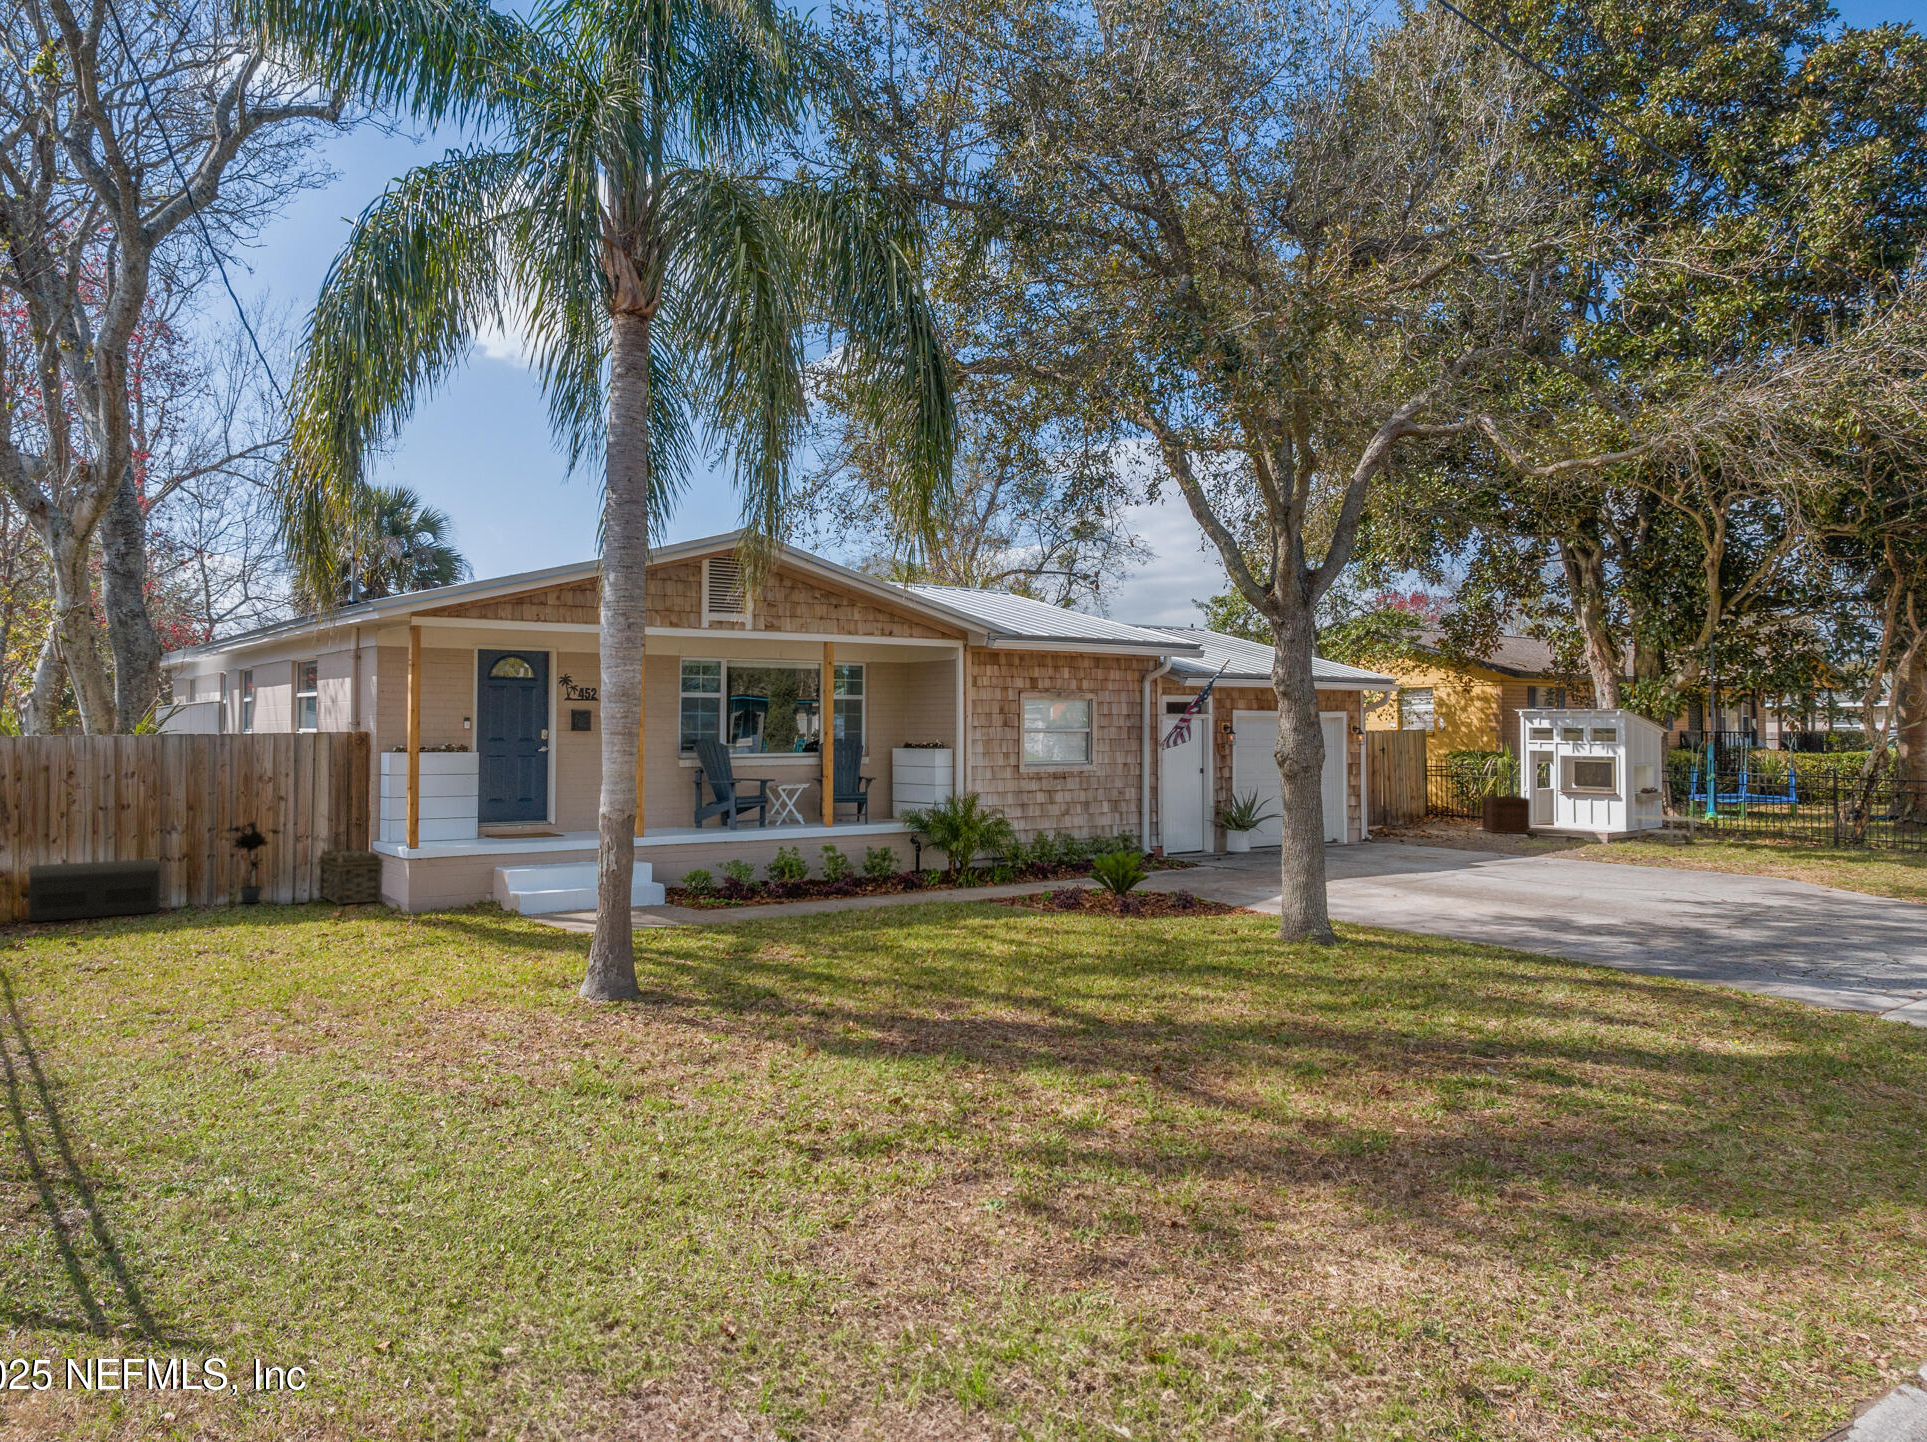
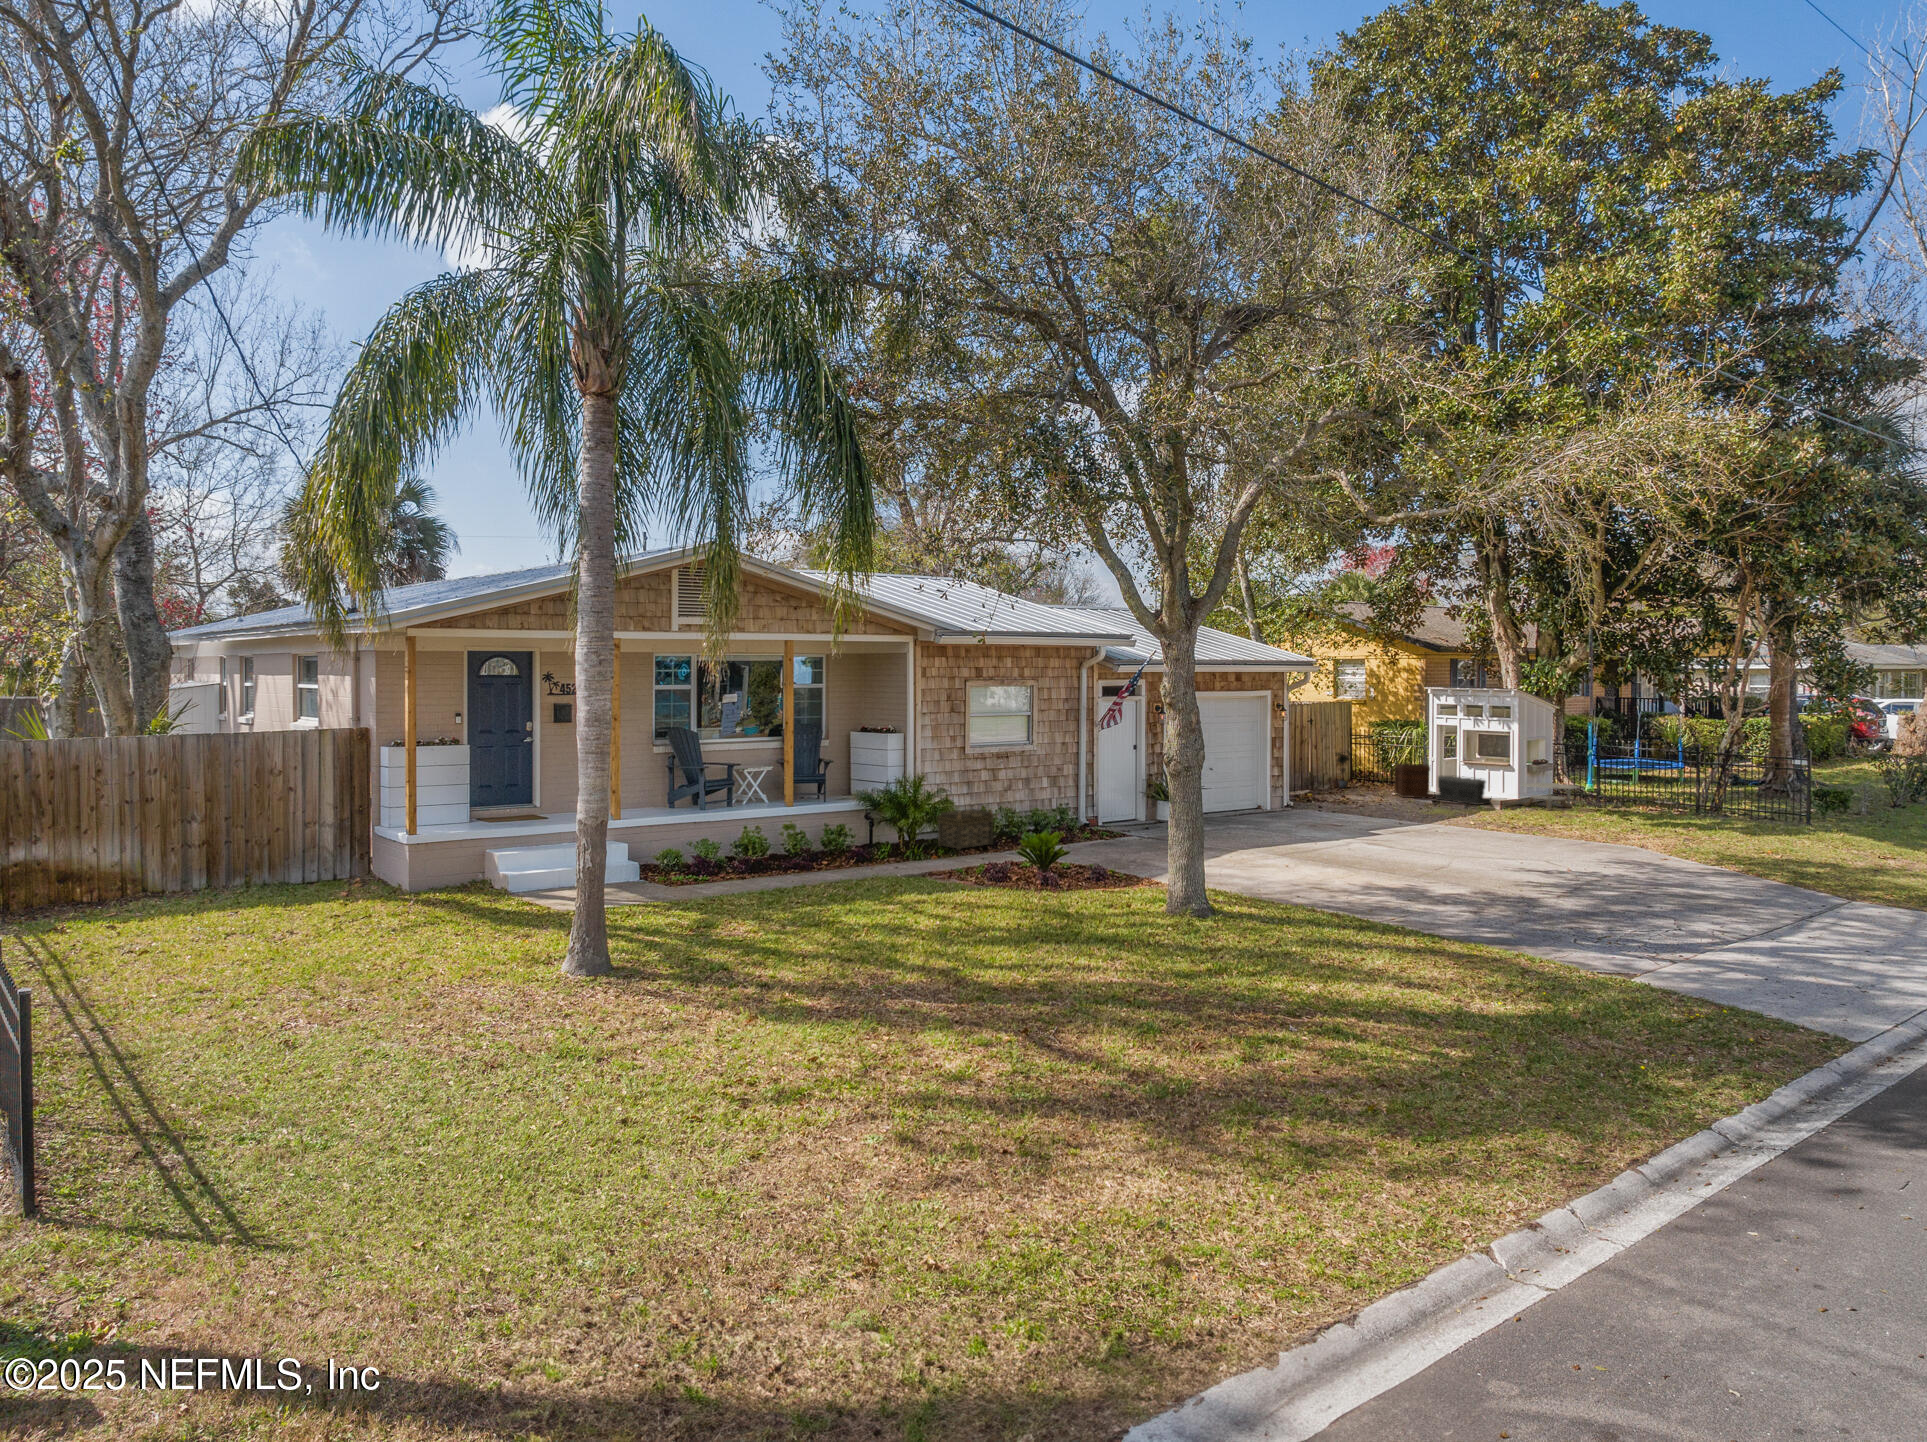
potted plant: present [226,822,283,903] -> present [1336,751,1352,788]
basket: present [318,848,383,905] -> present [938,809,993,850]
storage bench: present [28,859,161,922] -> present [1435,776,1491,805]

